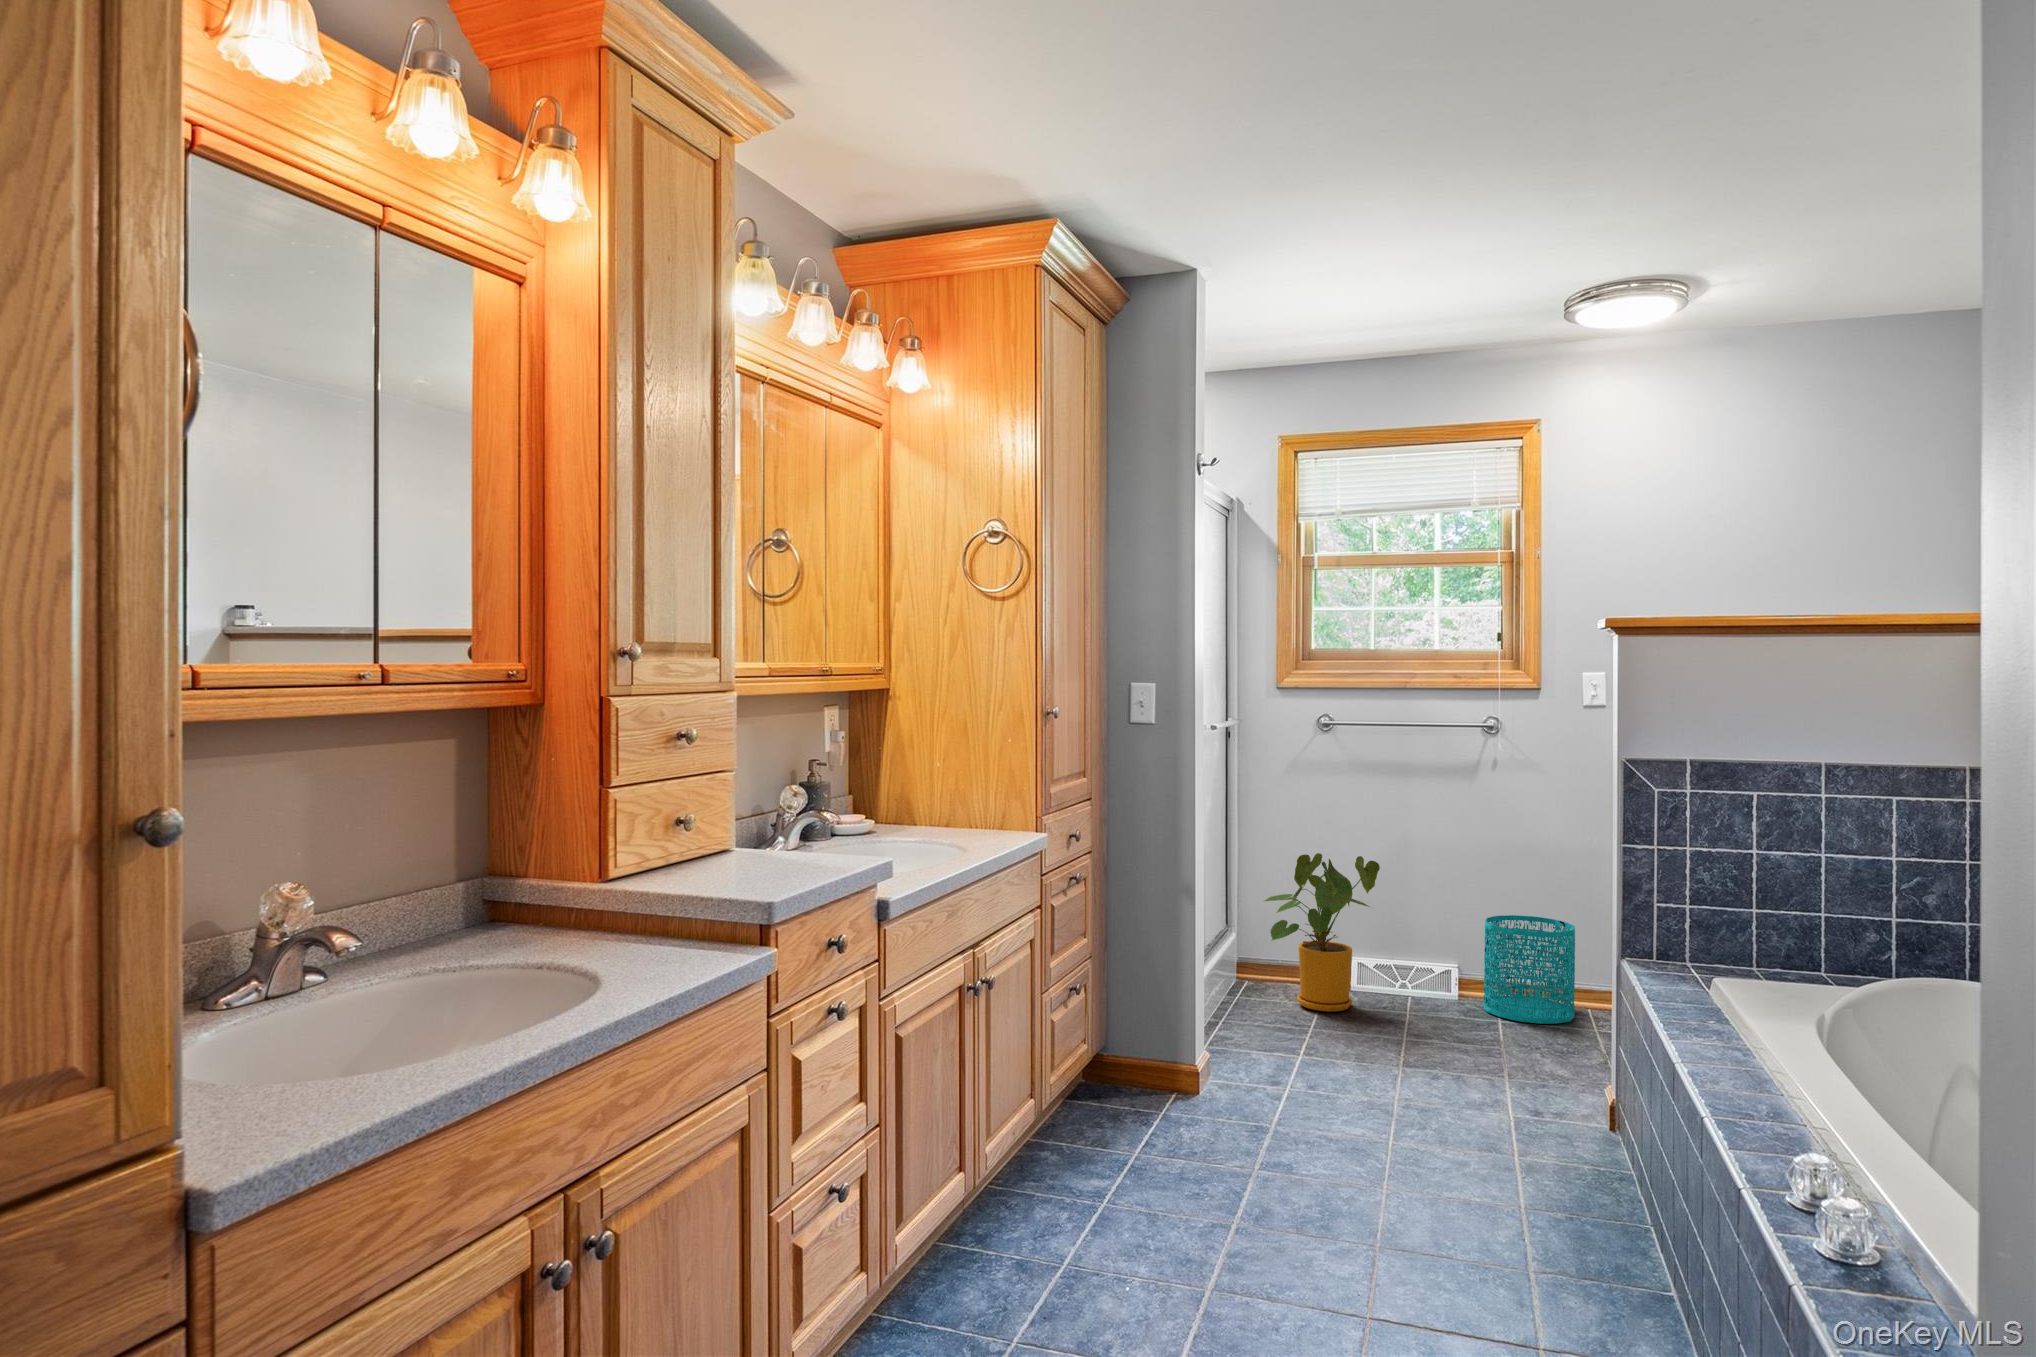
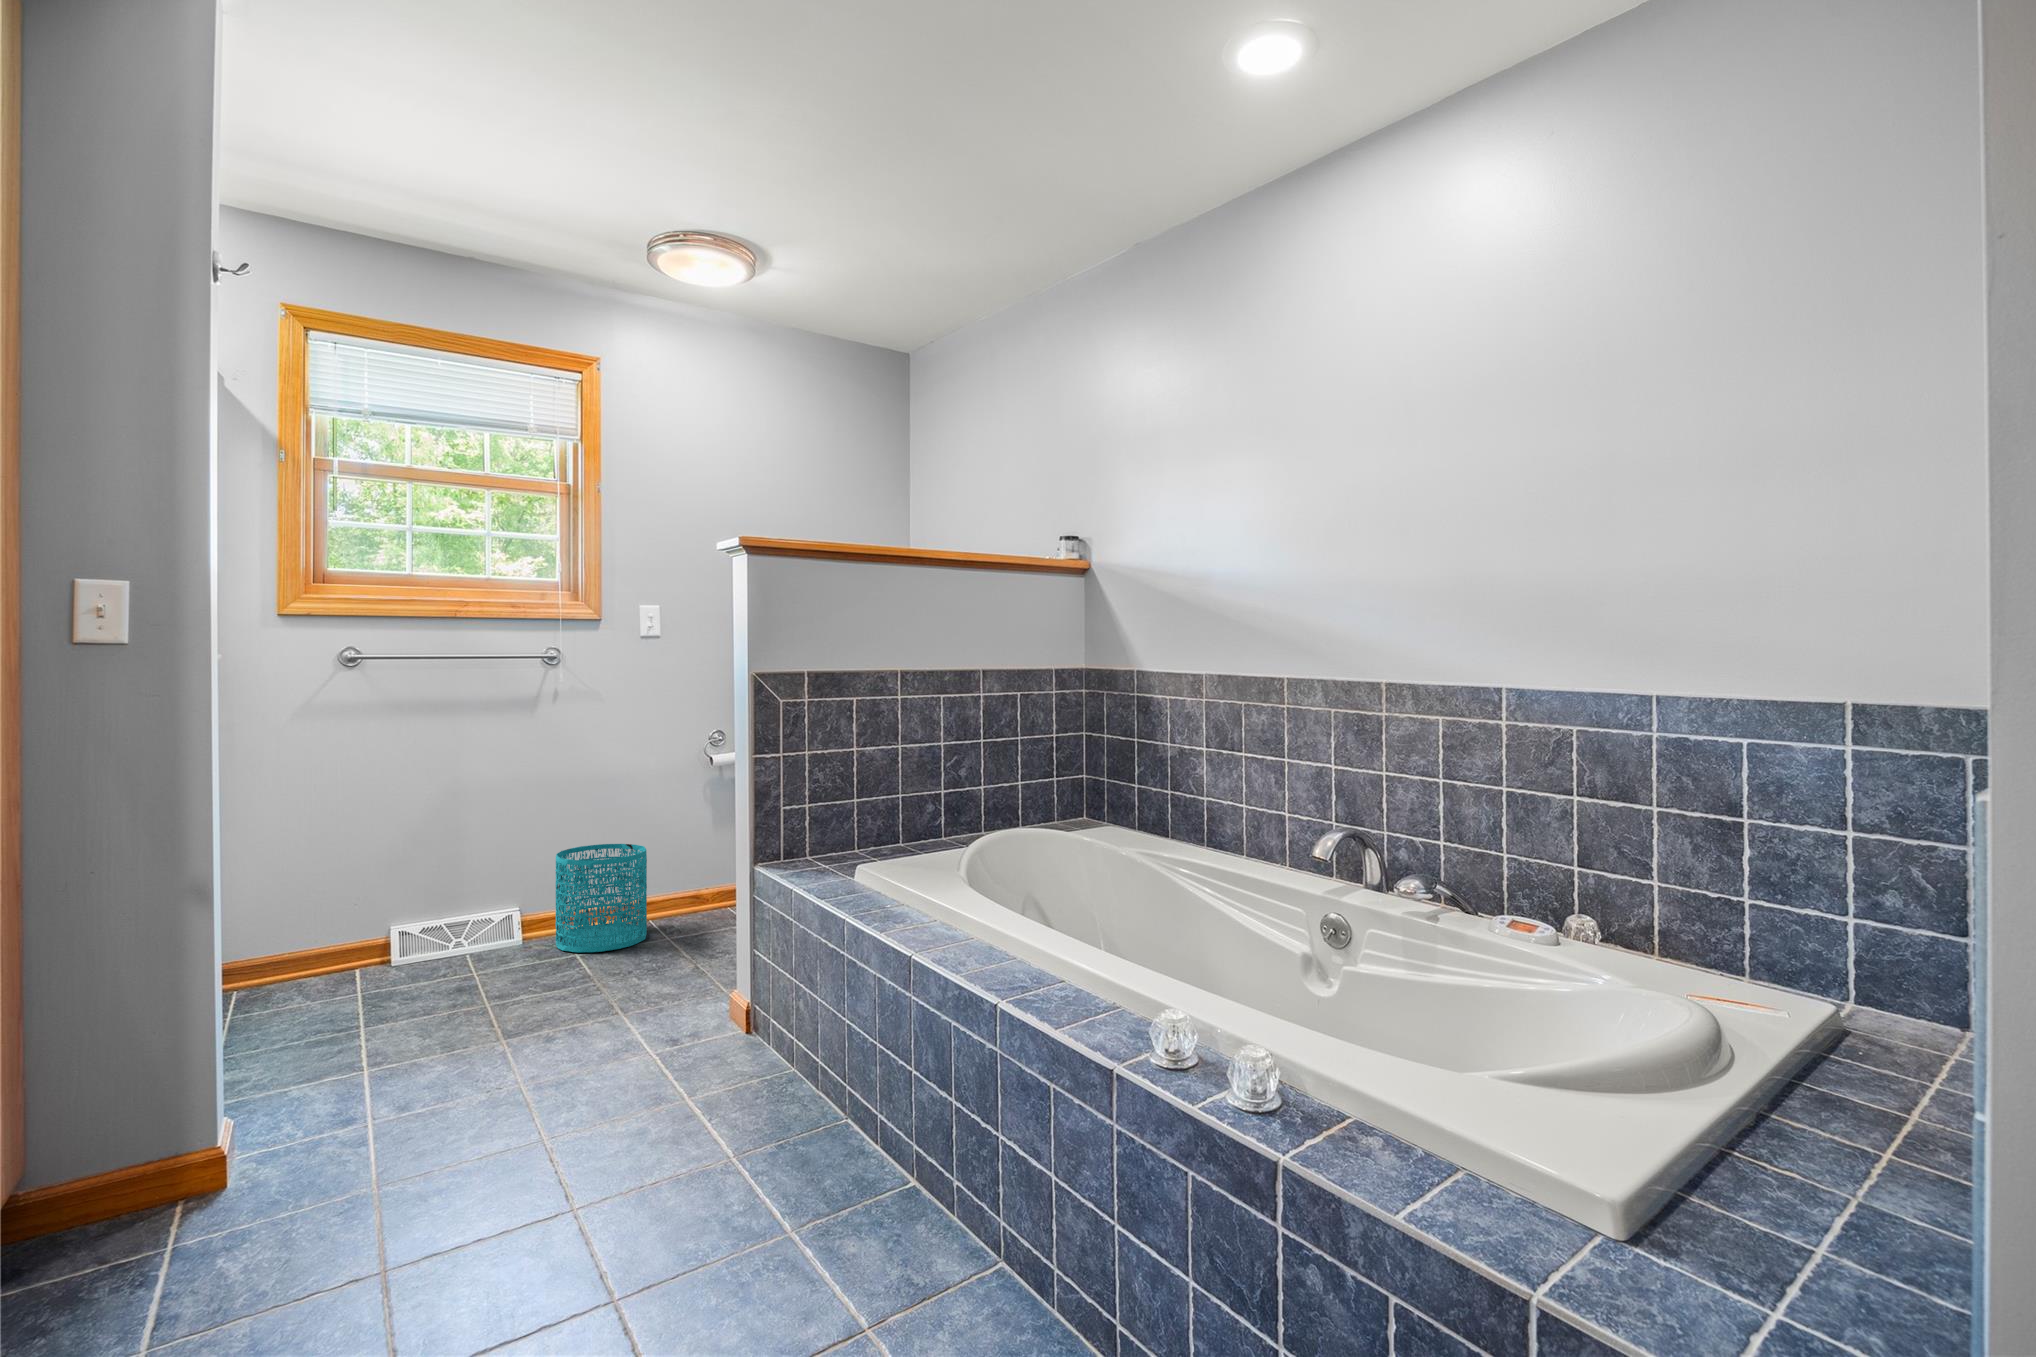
house plant: present [1265,853,1380,1012] -> none [276,809,438,1004]

